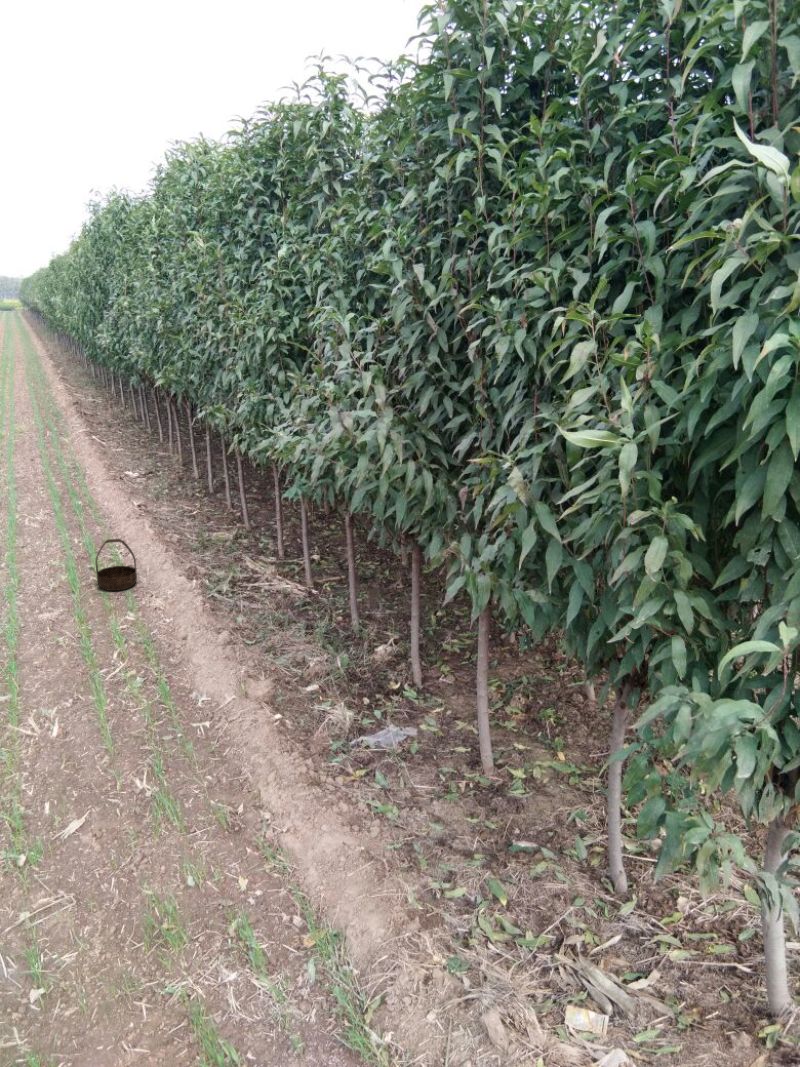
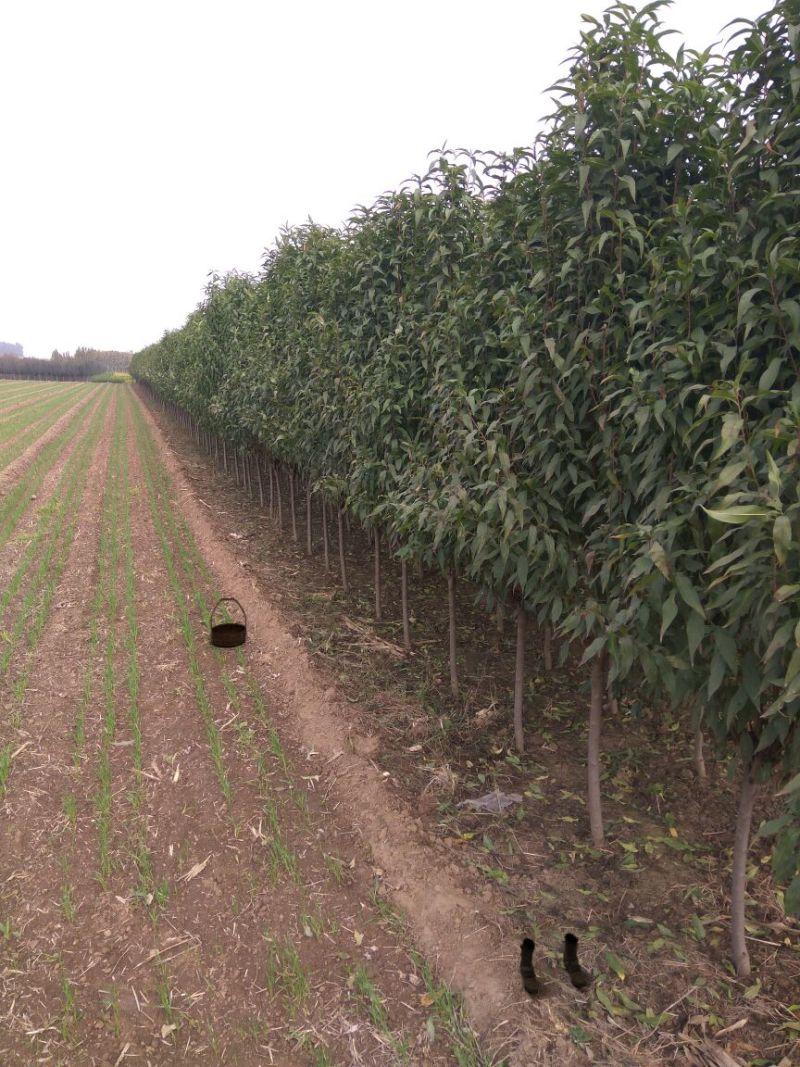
boots: none [403,865,468,926] -> present [520,933,585,993]

